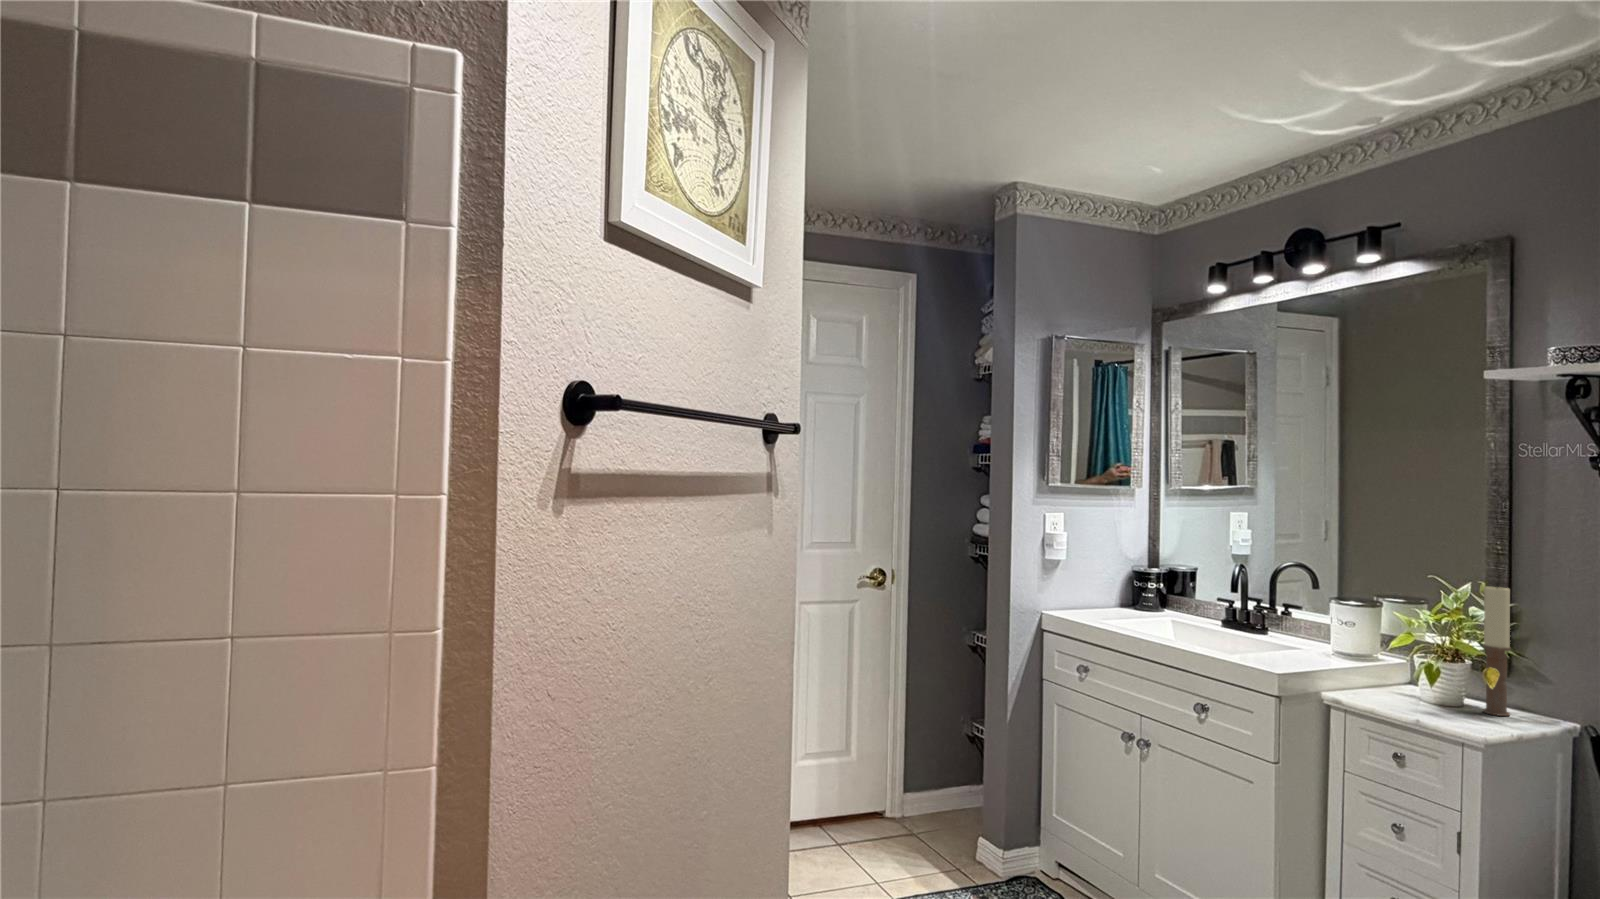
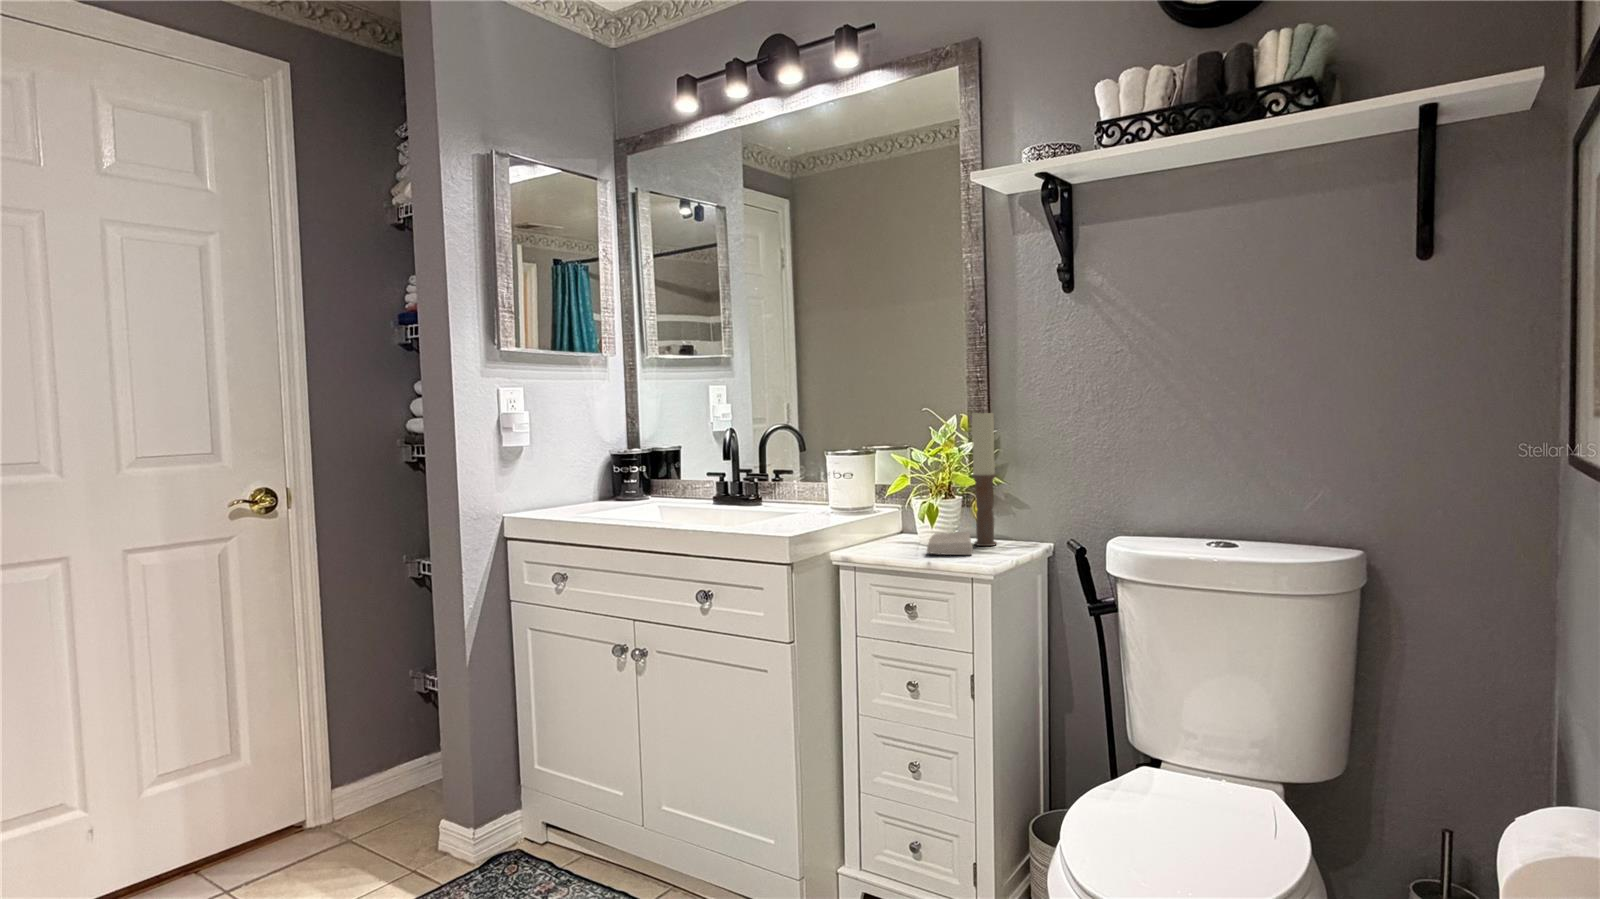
soap bar: none [1422,694,1473,720] -> present [927,532,973,555]

